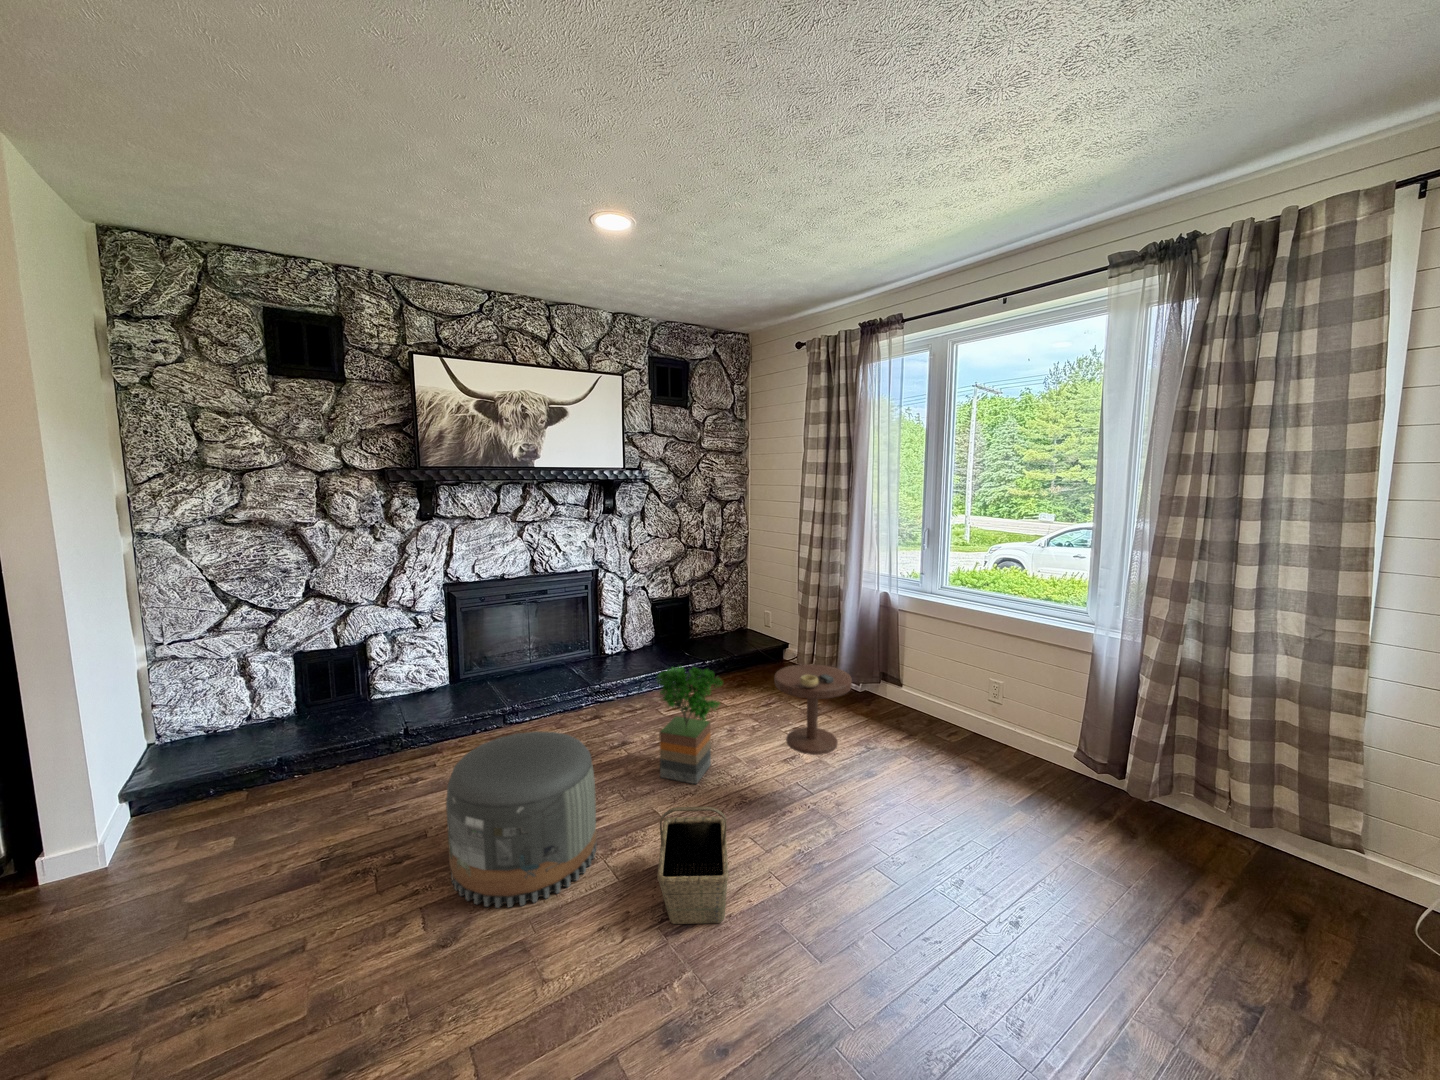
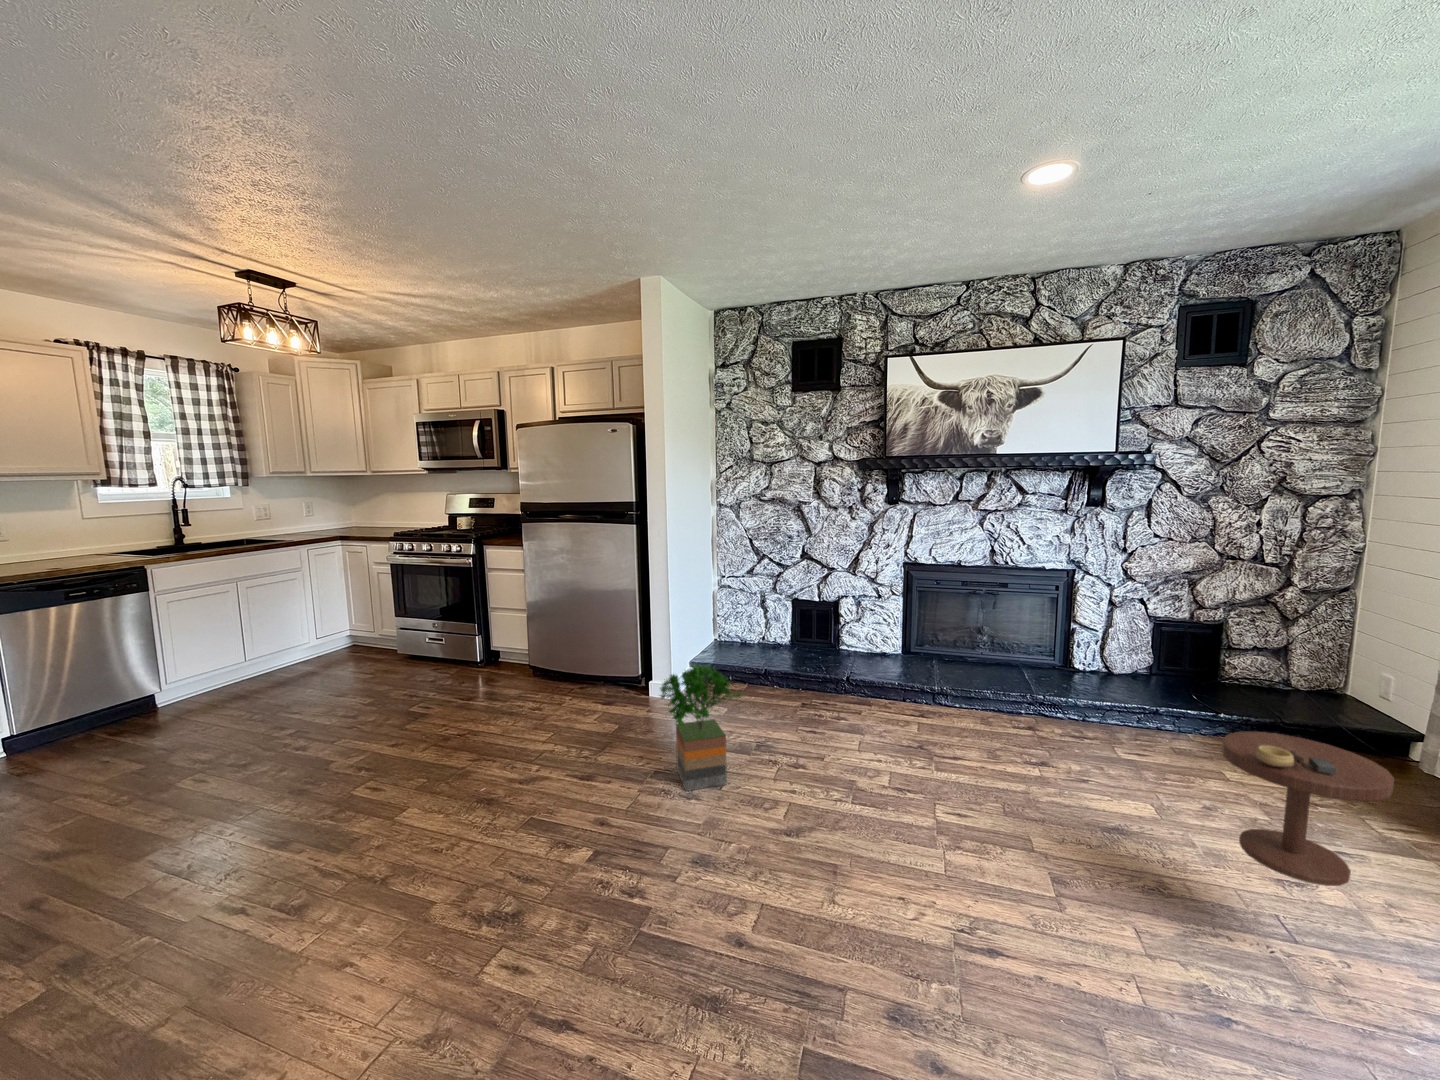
potted tree: present [657,667,722,784] -> present [660,665,742,791]
pouf: present [446,731,597,908] -> none [817,697,952,851]
basket: present [657,807,729,924] -> none [958,824,1081,976]

